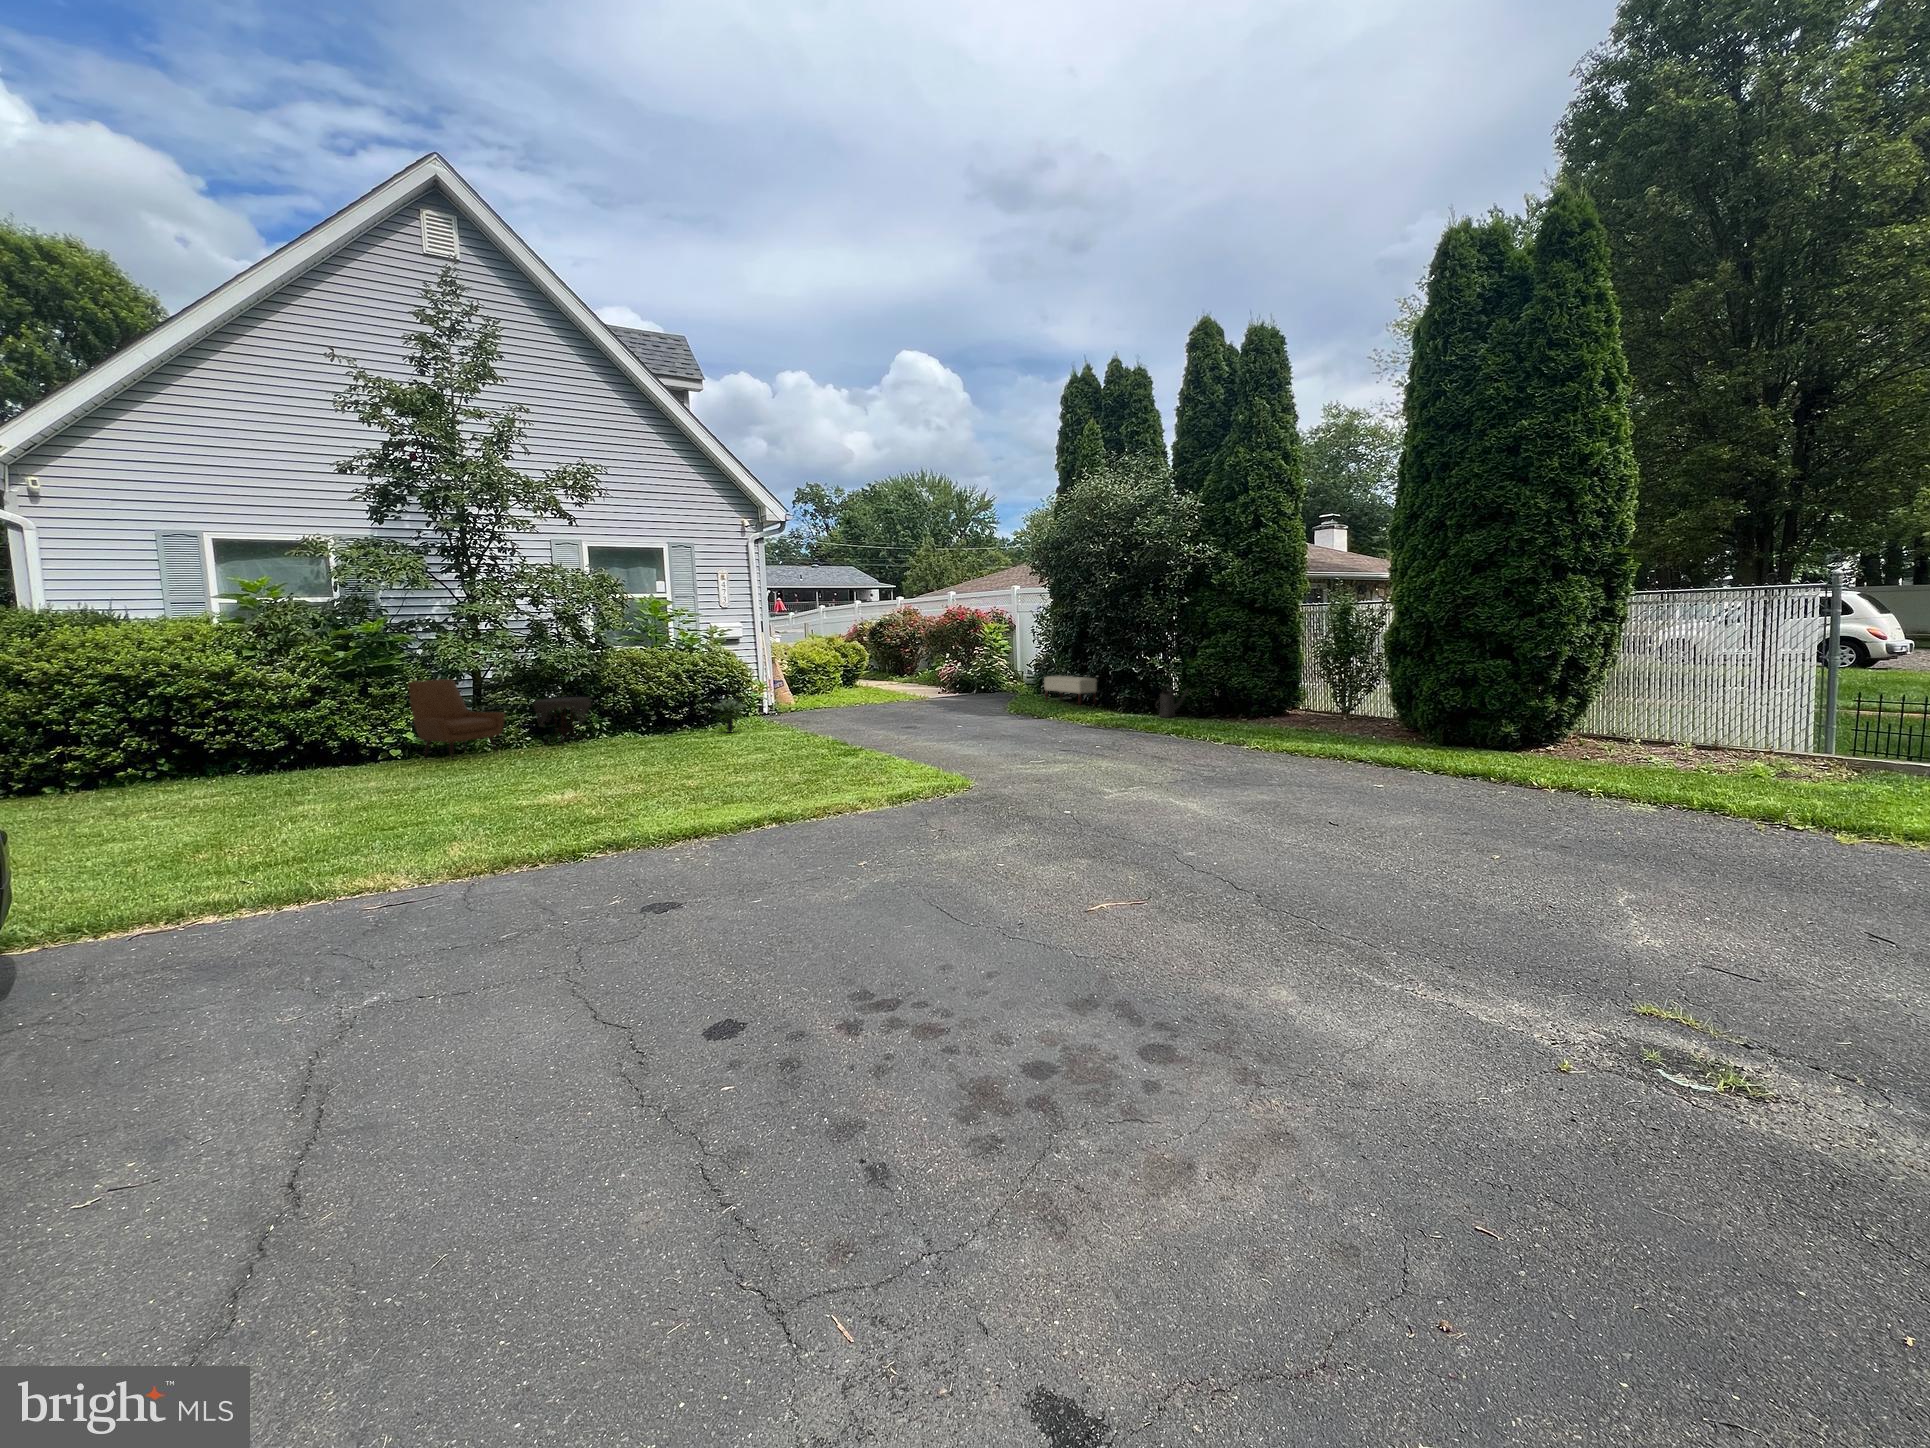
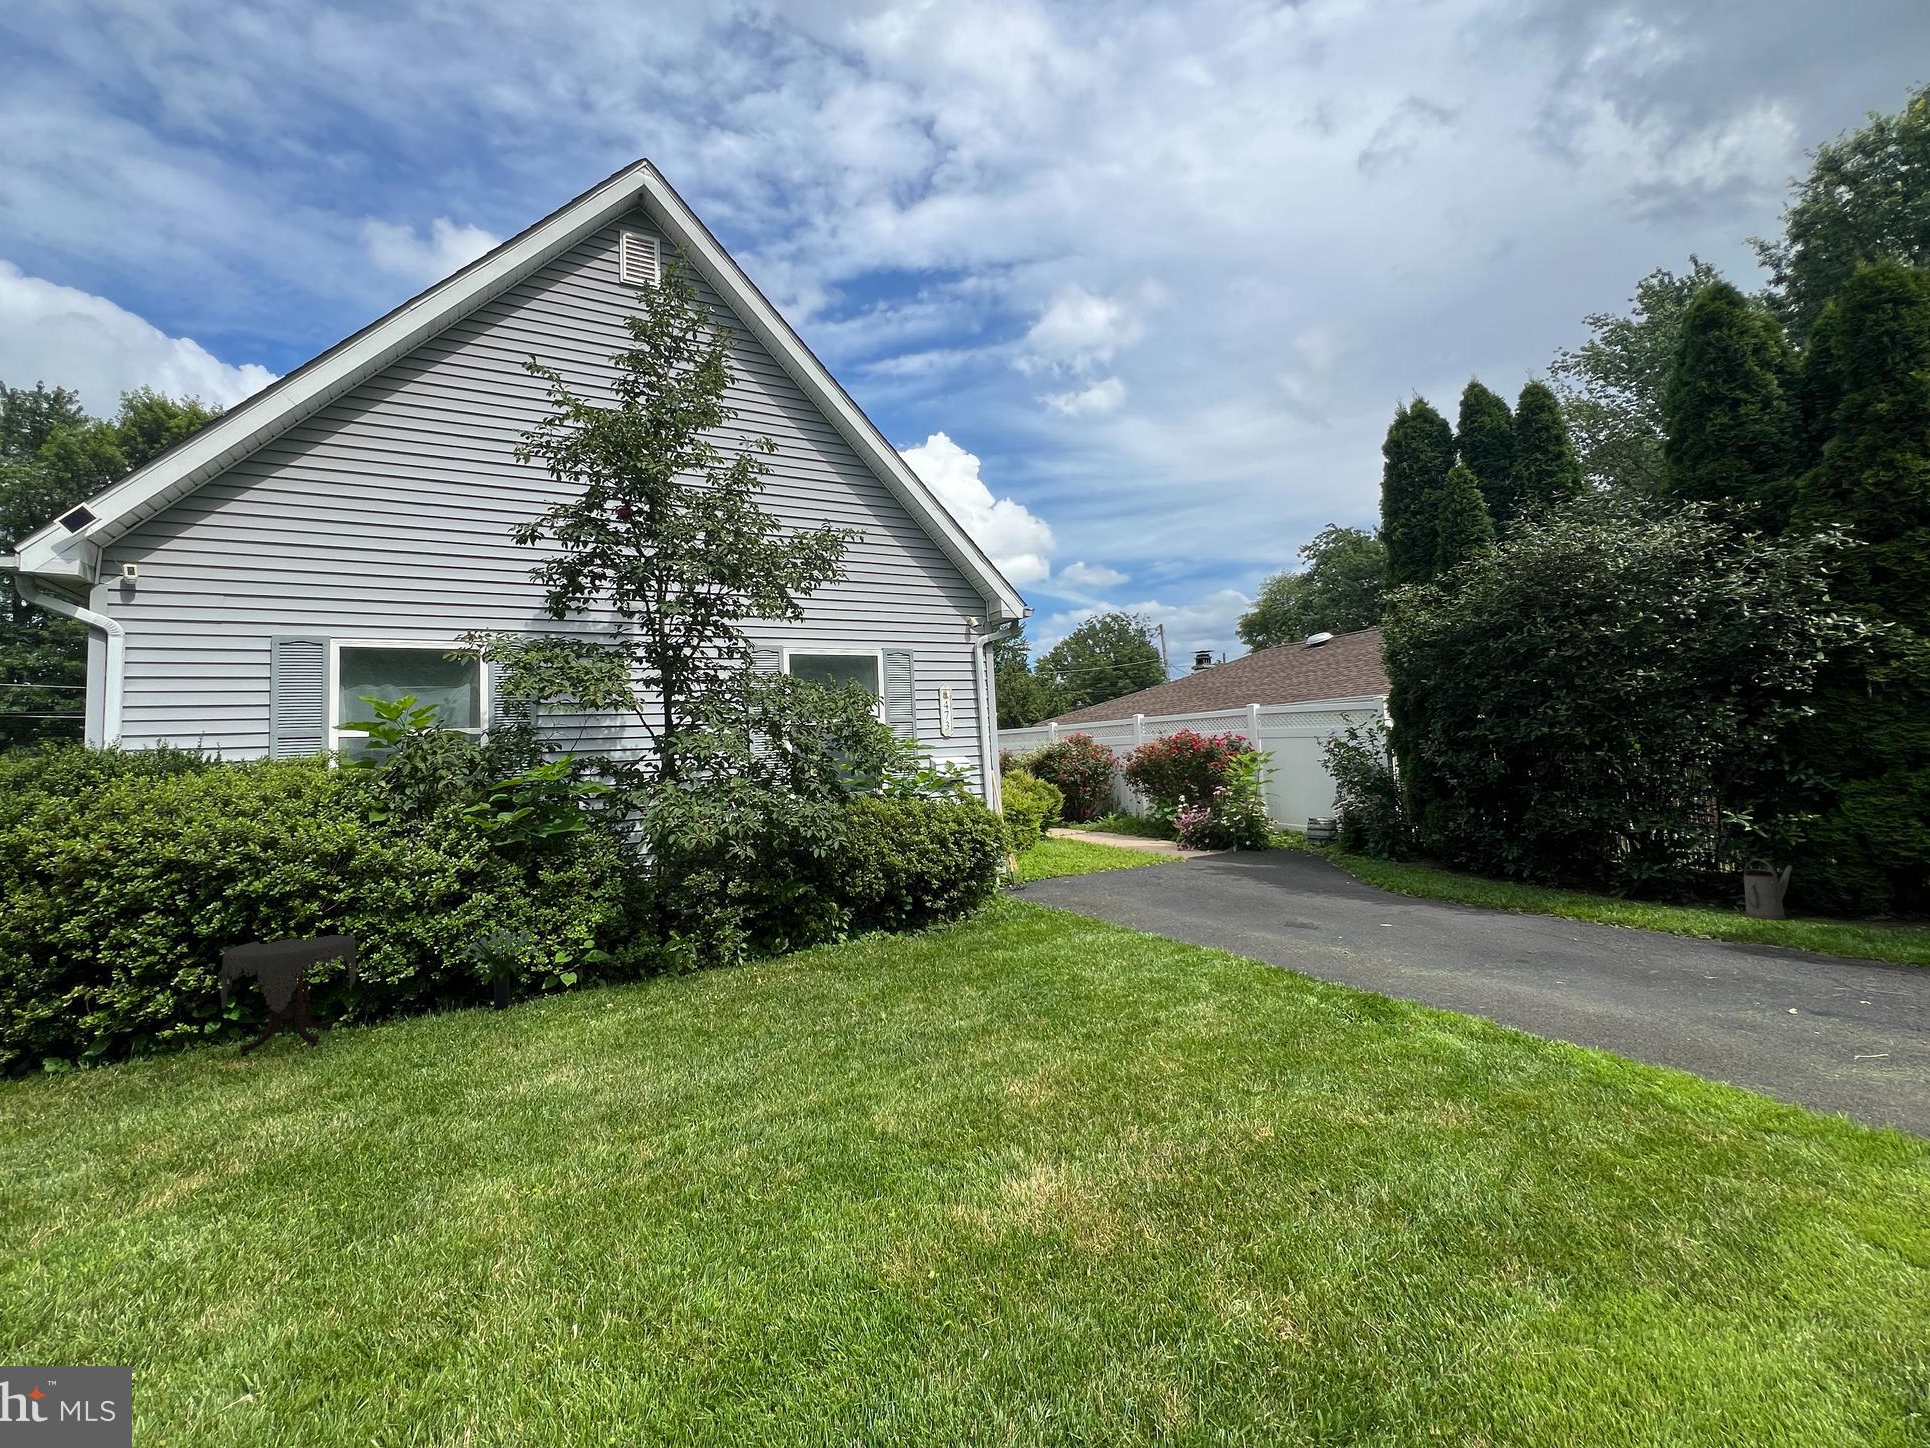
bench: present [1044,676,1097,705] -> none [1412,834,1528,887]
chair: present [408,679,505,760] -> none [594,853,733,1001]
side table: present [534,697,592,746] -> present [220,935,356,1056]
potted plant: present [714,699,745,733] -> present [462,929,539,1009]

